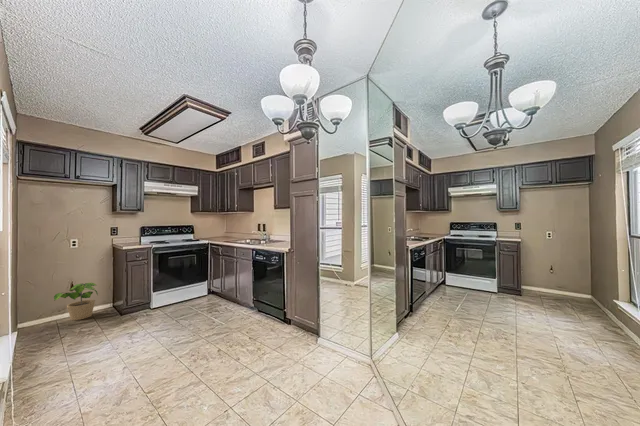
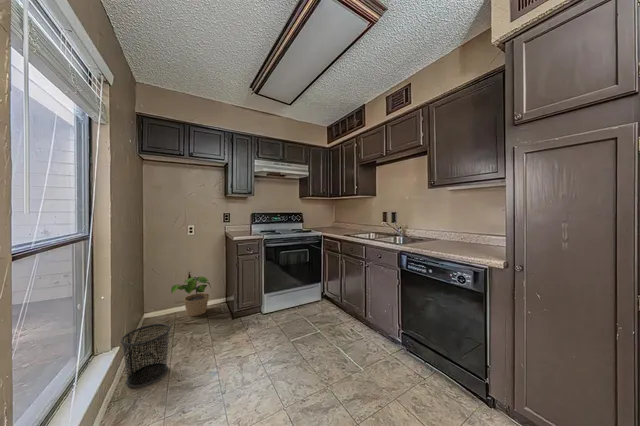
waste bin: none [17,317,64,364] -> present [121,324,170,387]

